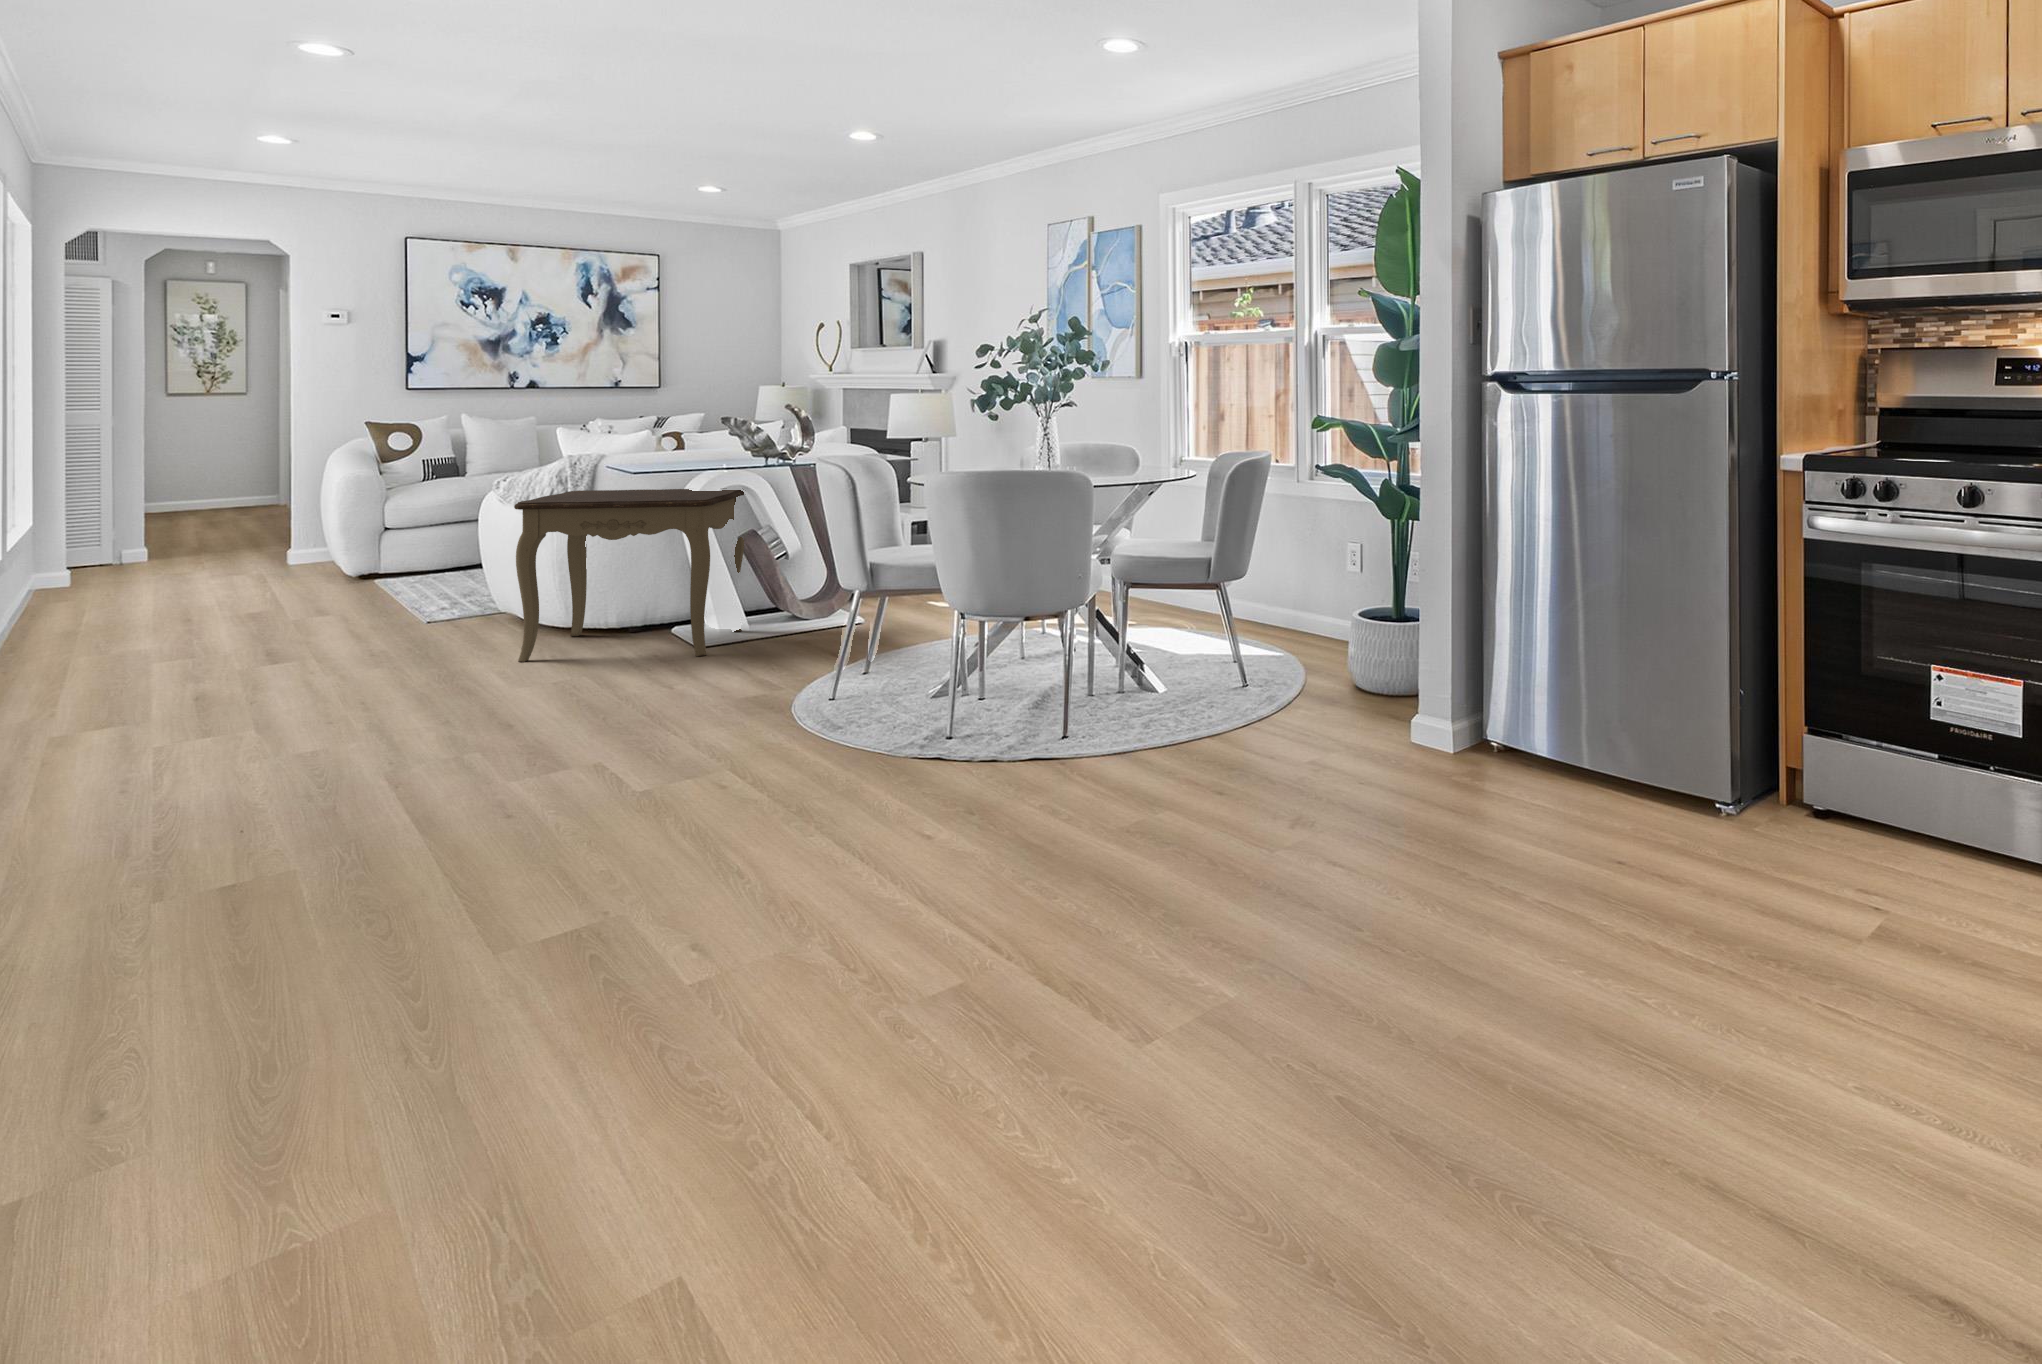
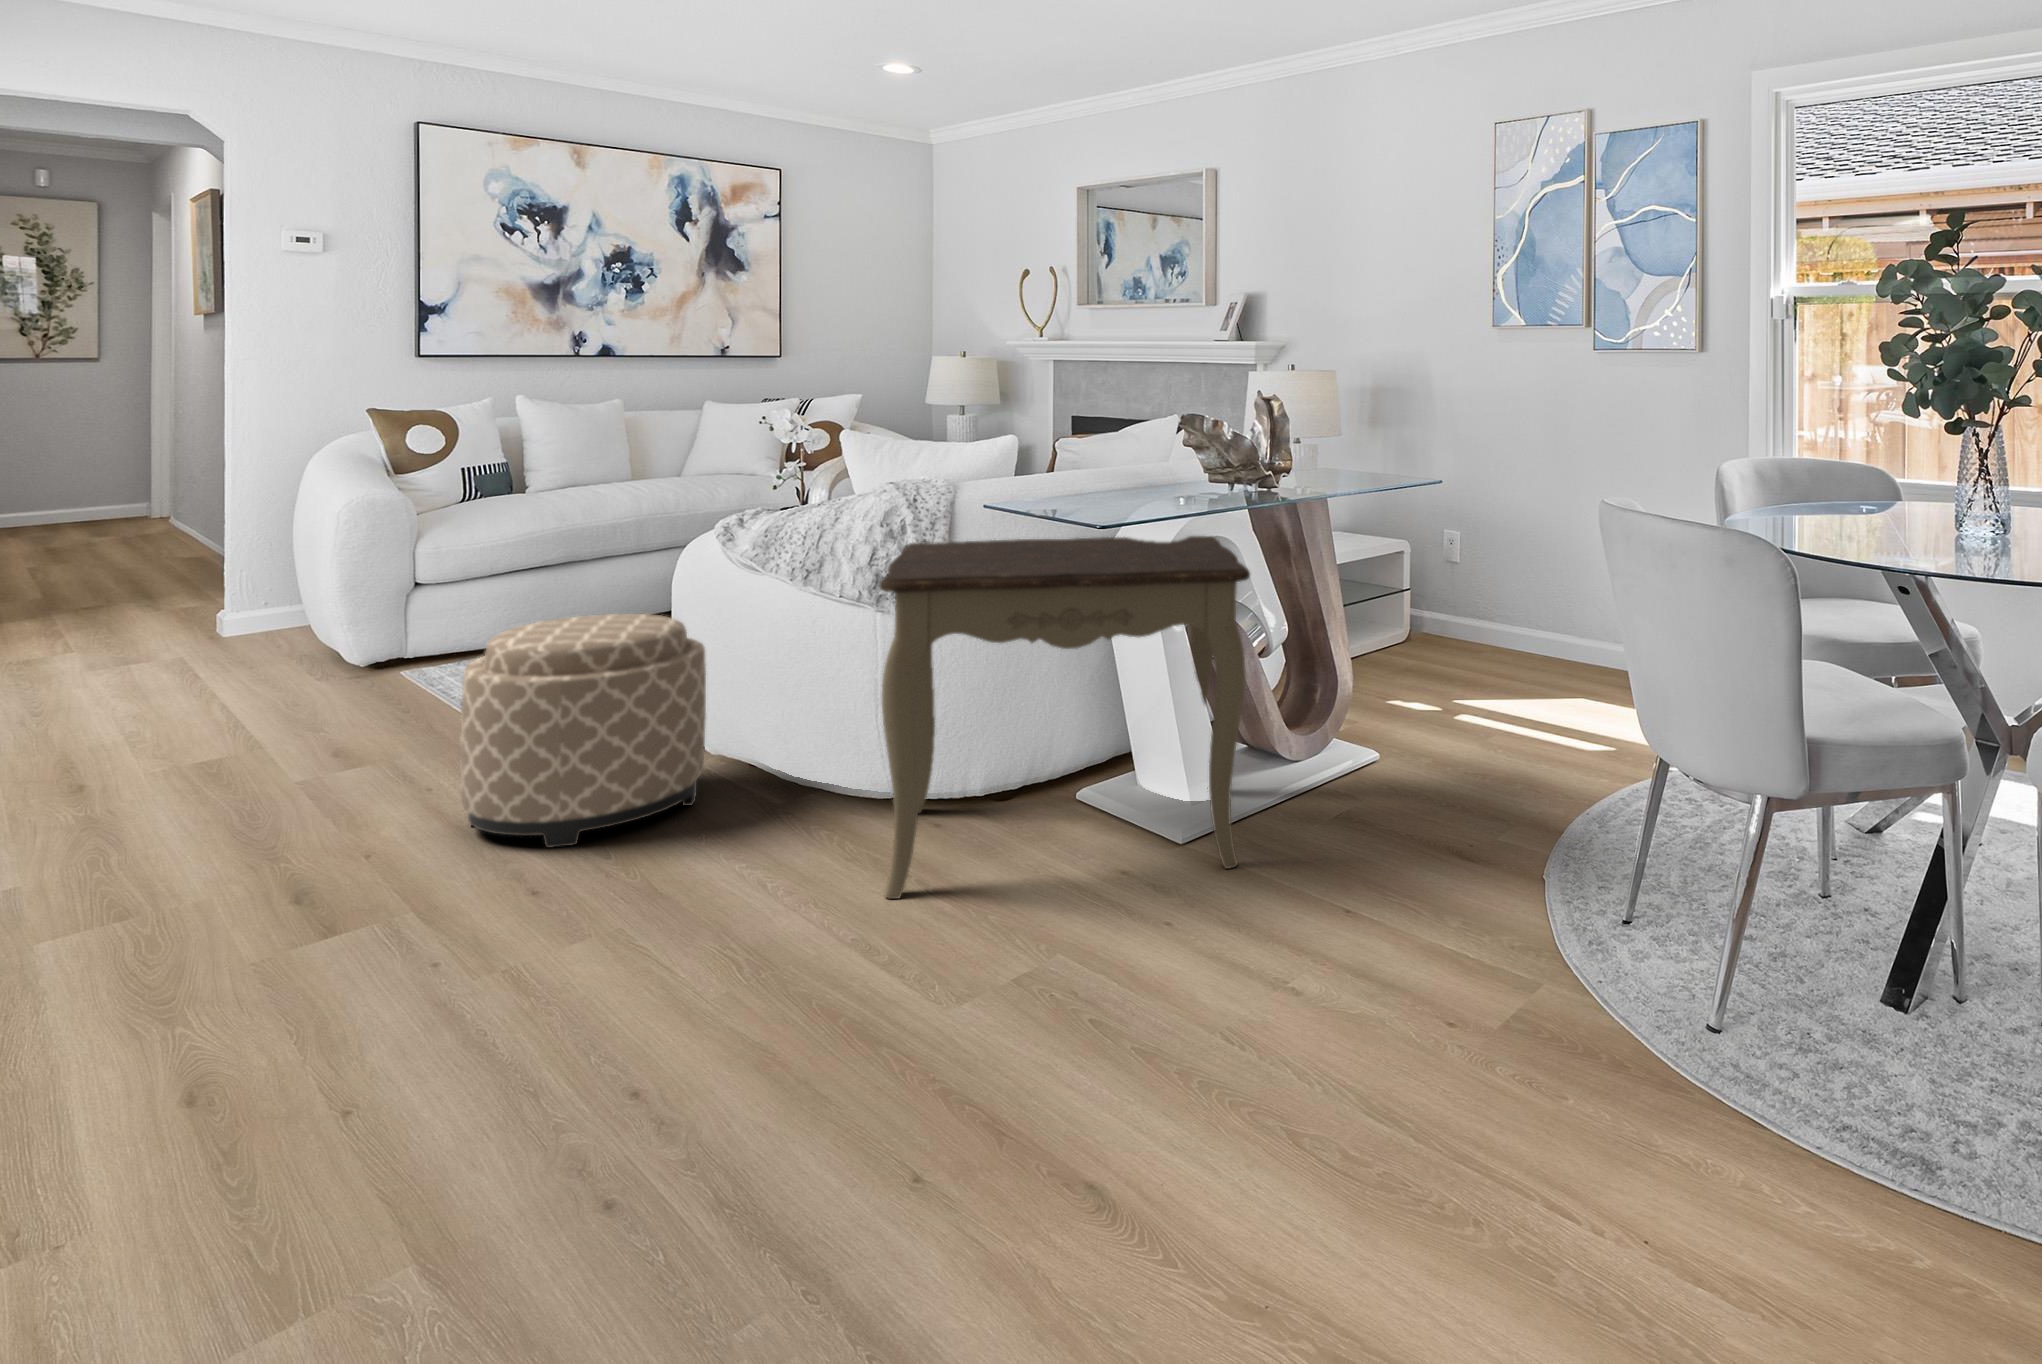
ottoman: none [345,532,479,644] -> present [460,614,706,848]

